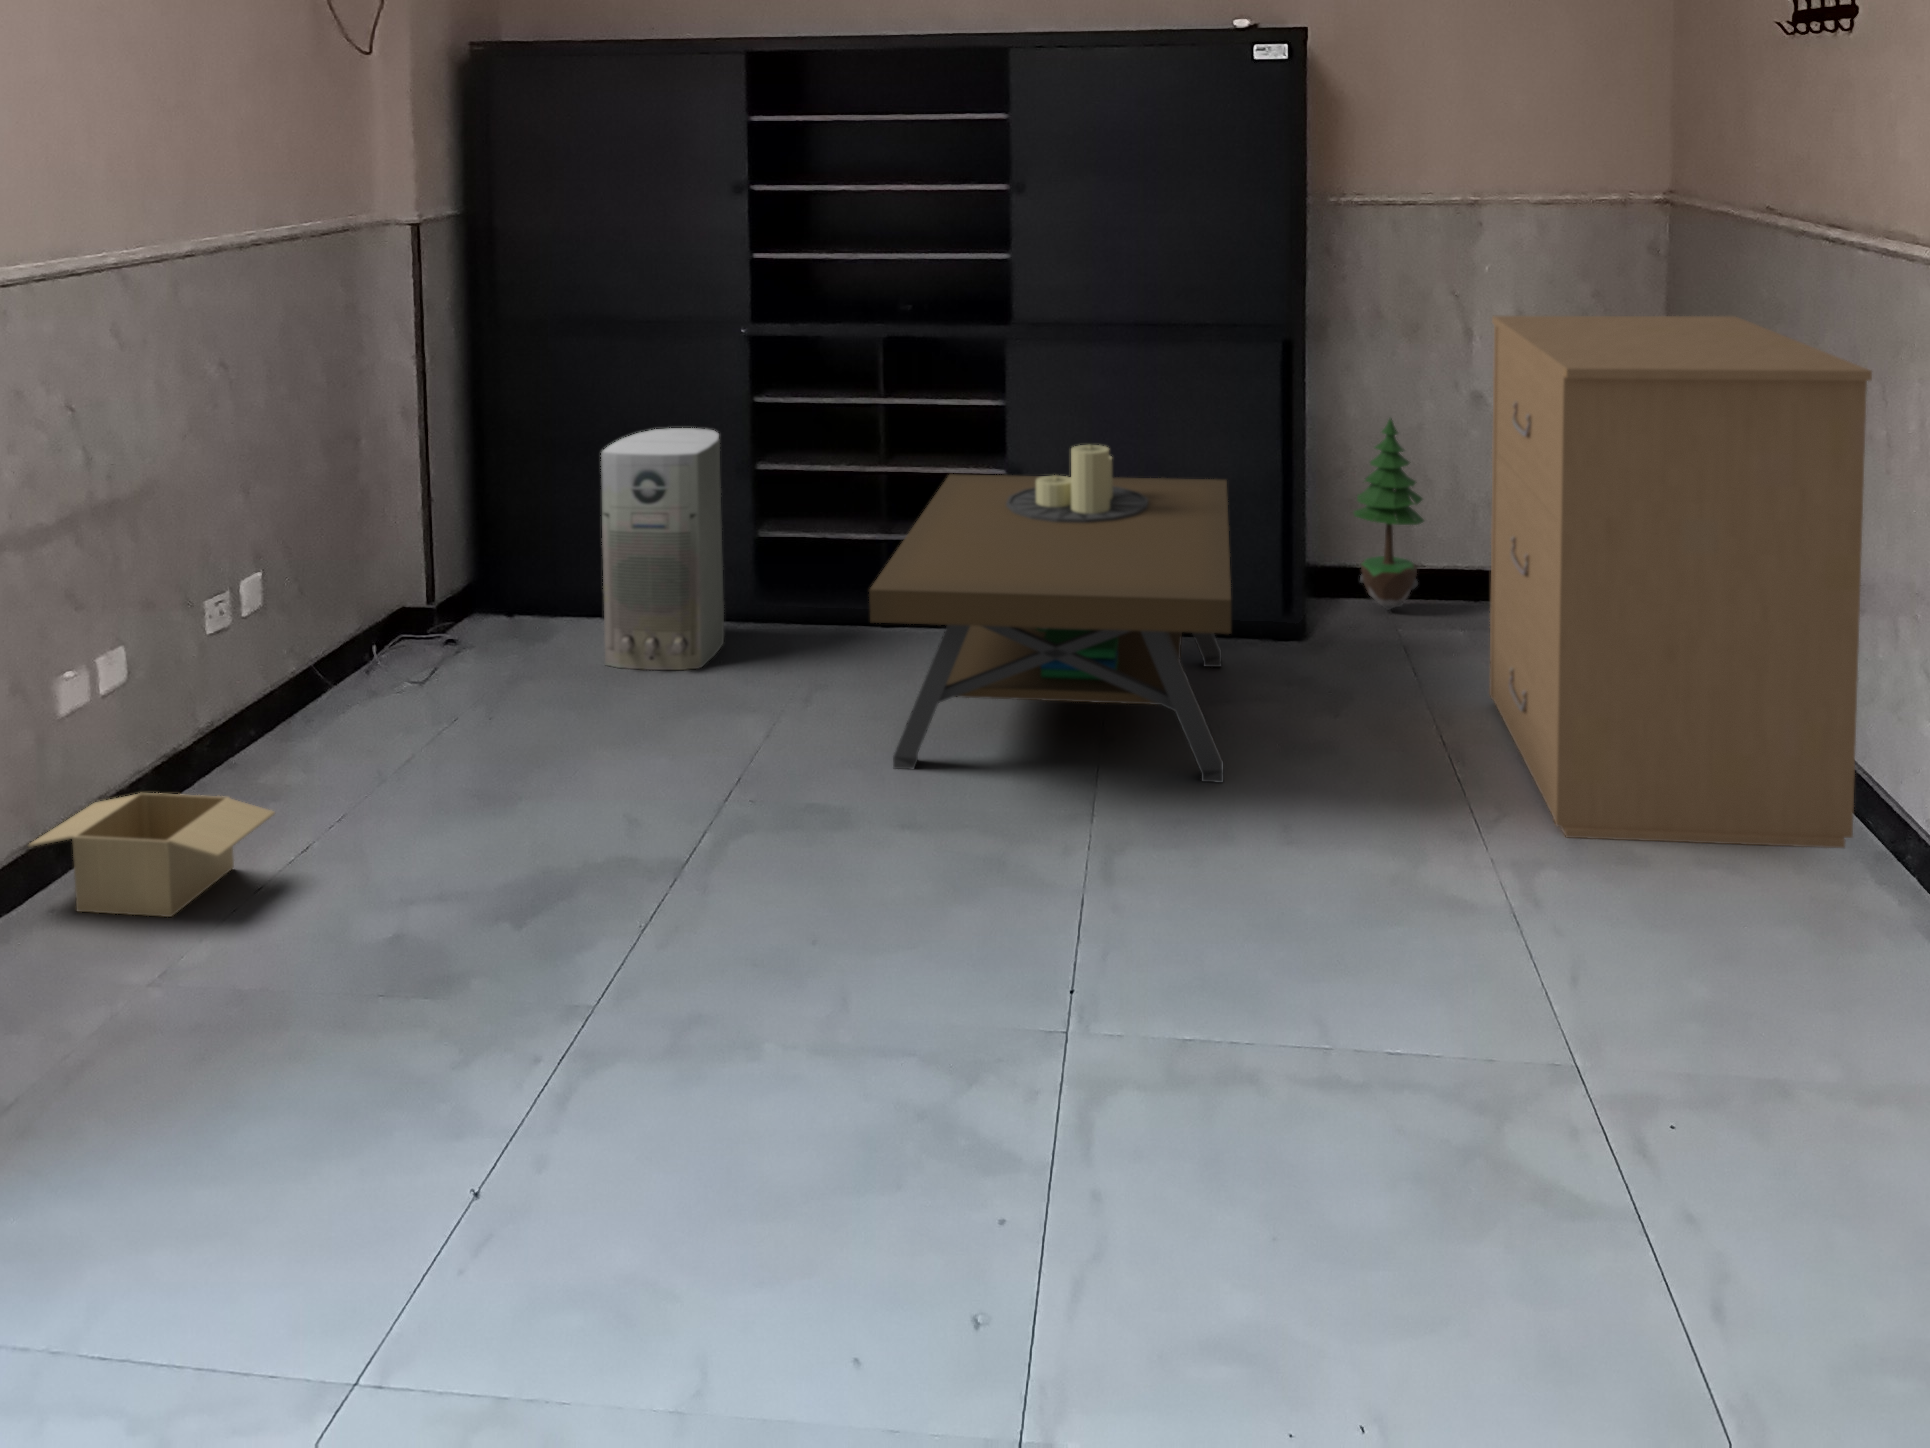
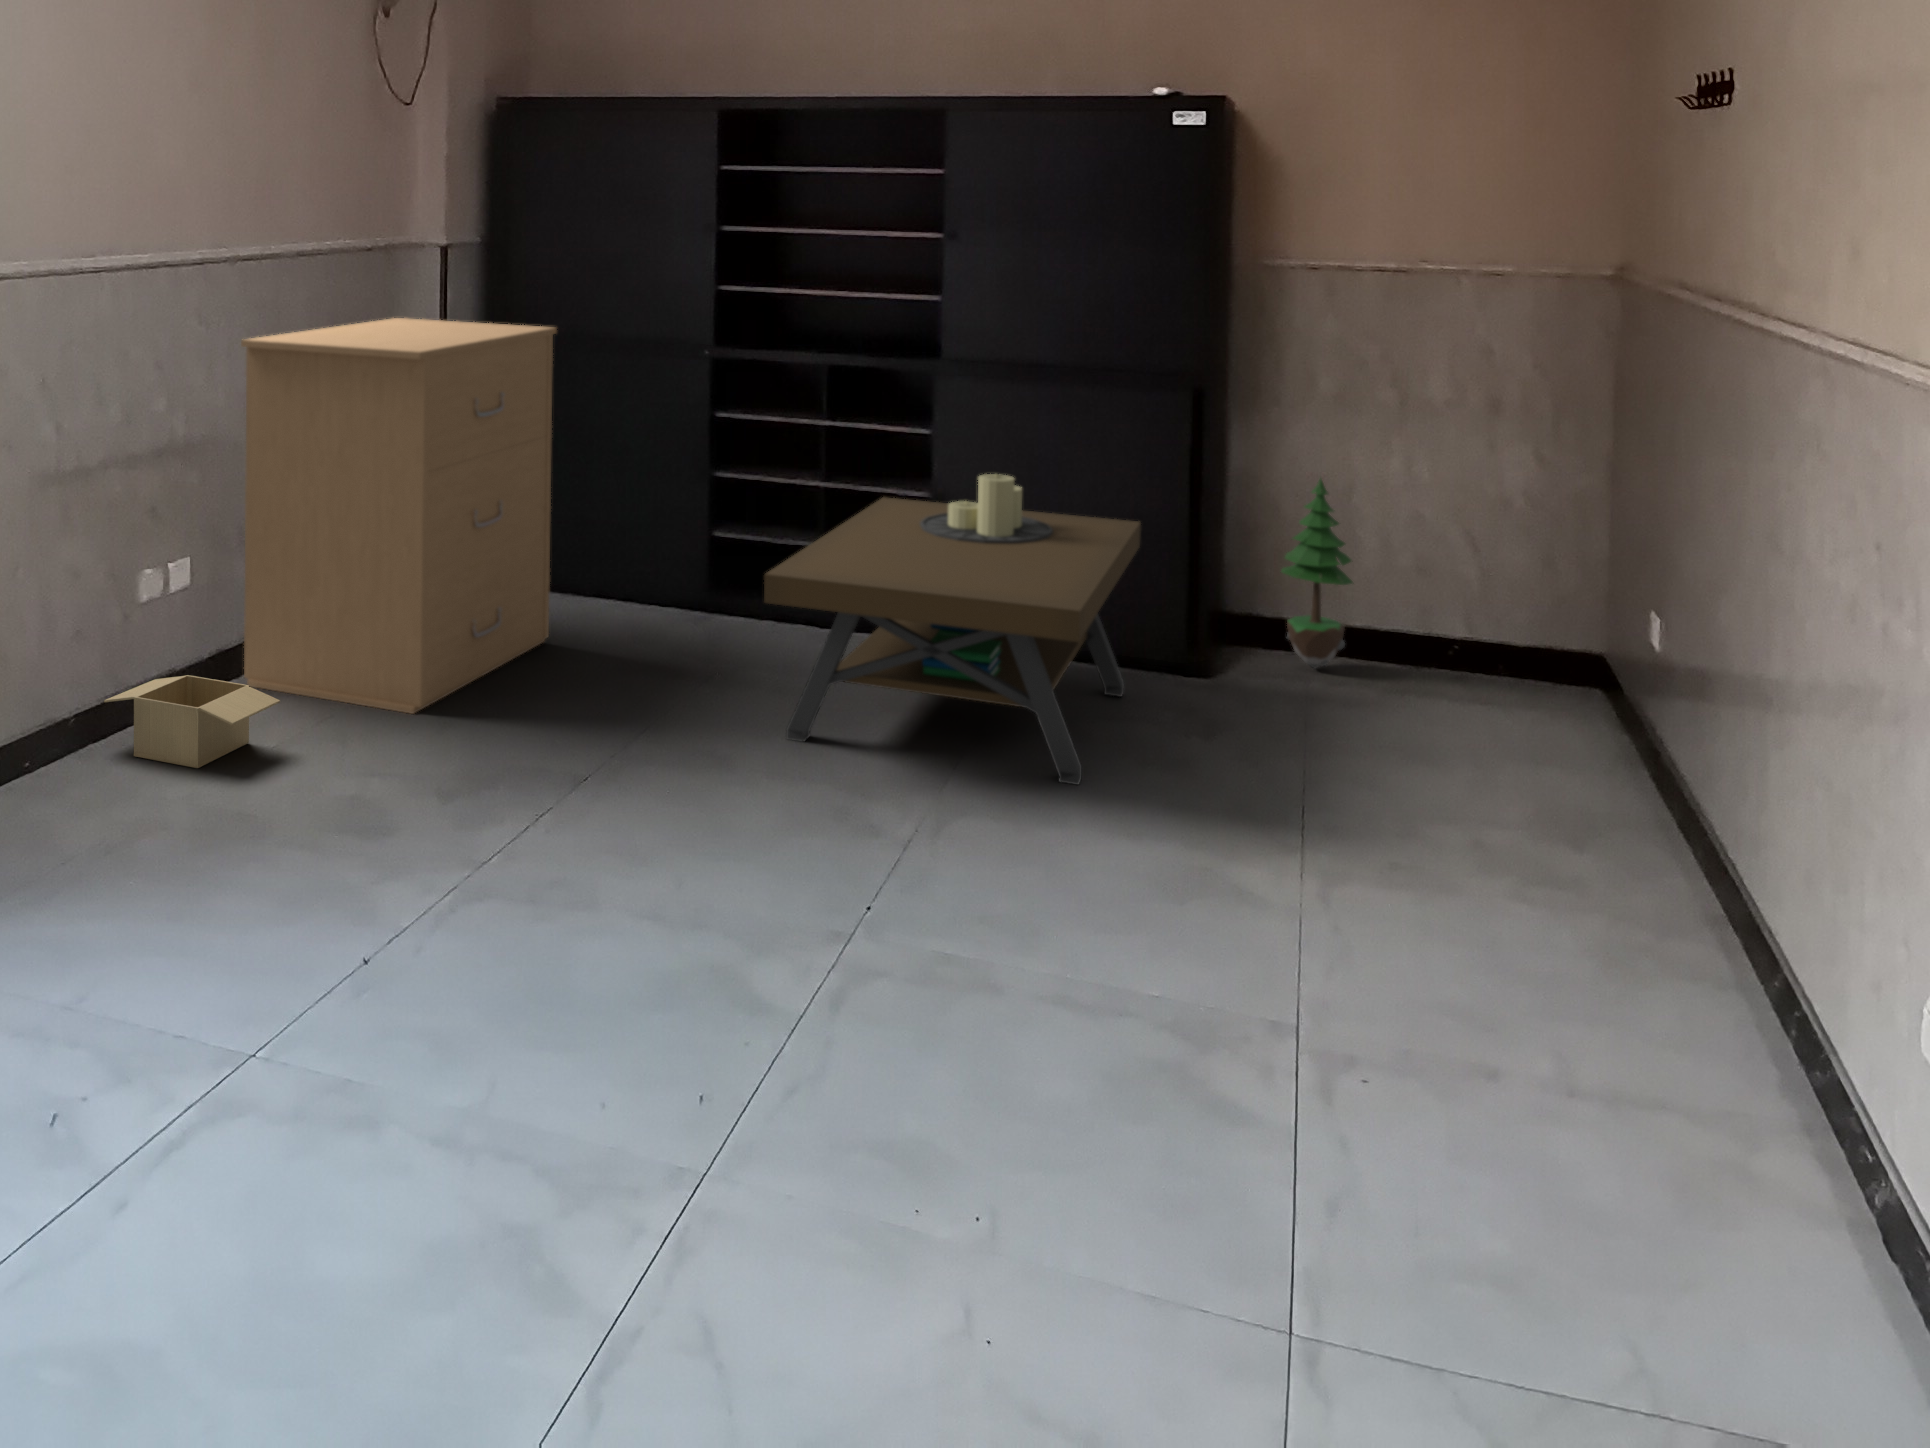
filing cabinet: present [1489,316,1872,848] -> present [241,318,557,714]
air purifier: present [601,428,724,670] -> none [572,438,683,648]

